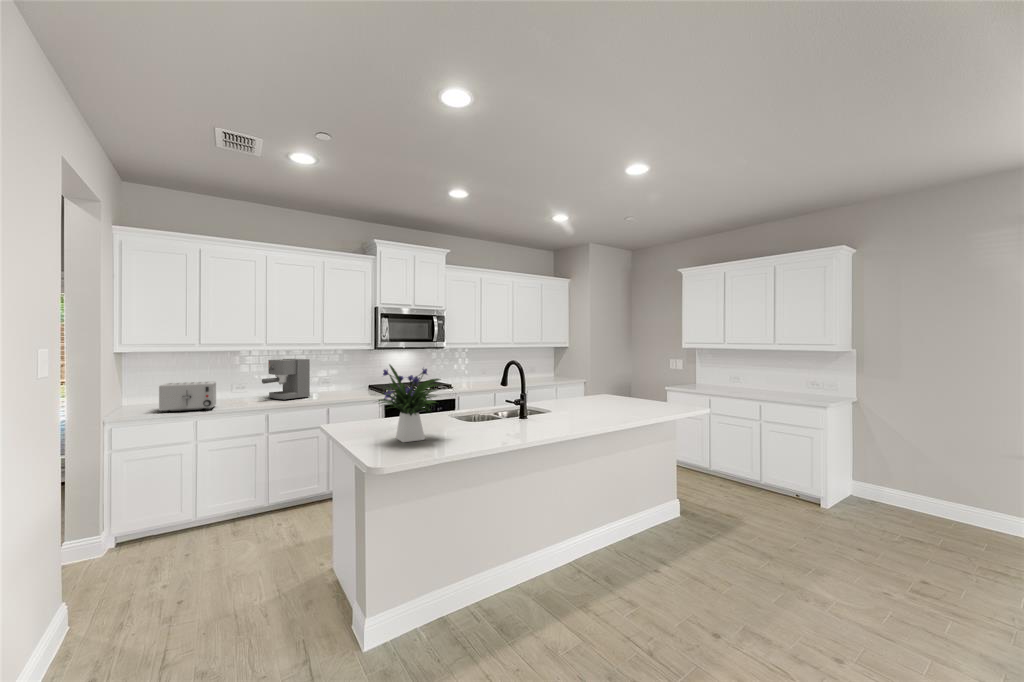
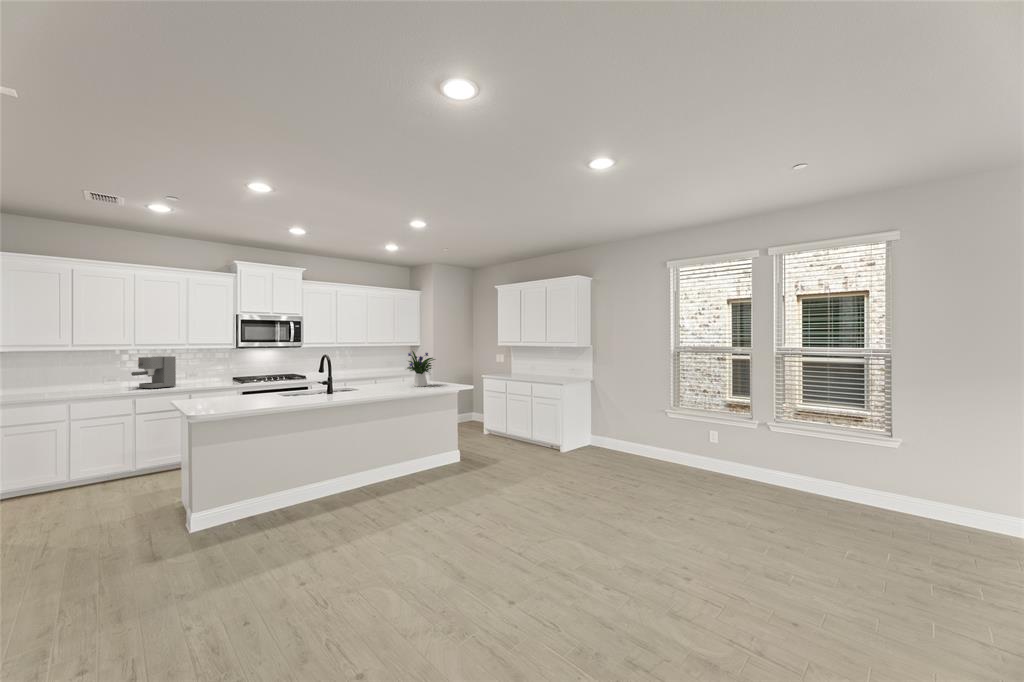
flower arrangement: present [379,365,440,442] -> present [407,351,435,386]
toaster: present [159,382,216,412] -> none [38,374,89,398]

